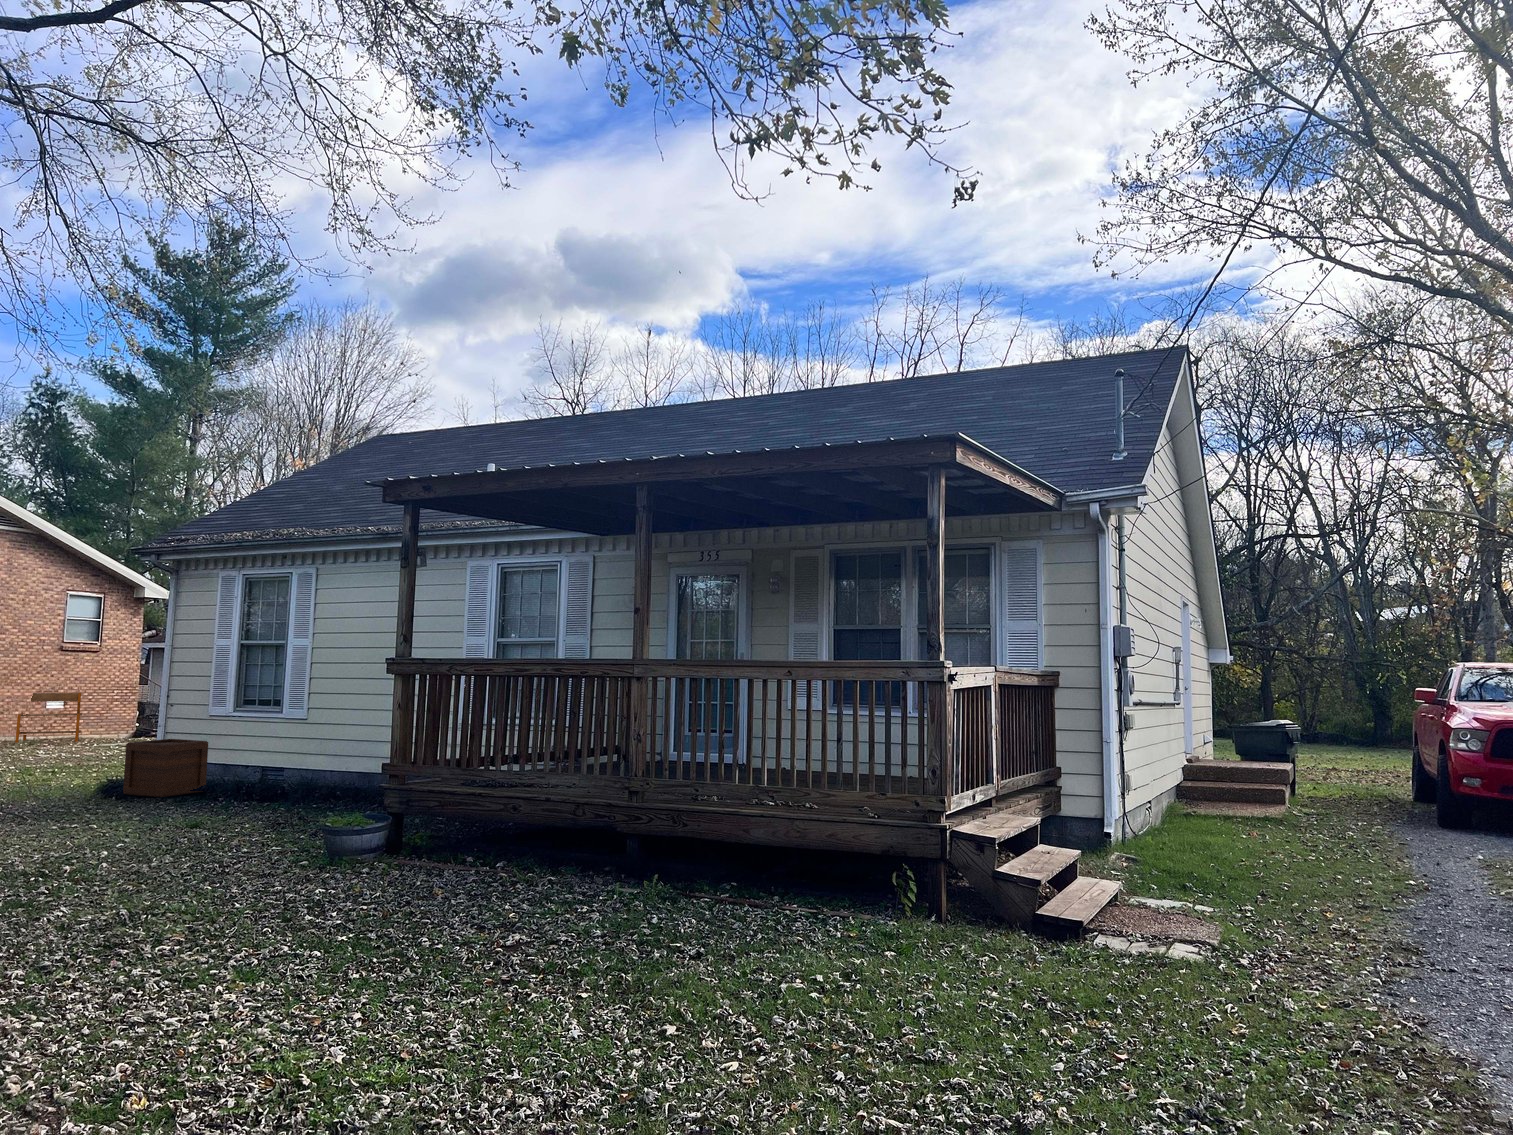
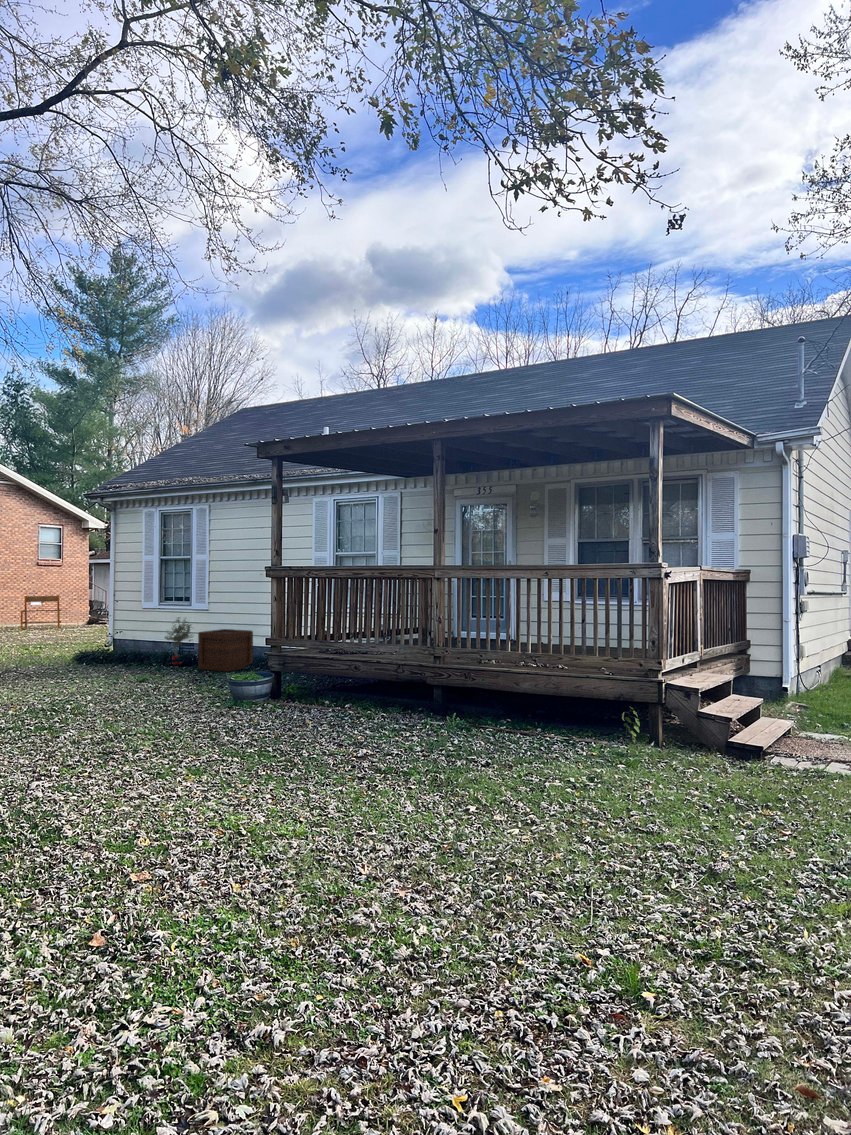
potted tree: none [232,728,280,800] -> present [165,617,192,665]
wooden crate: present [123,739,208,797] -> present [198,629,253,672]

